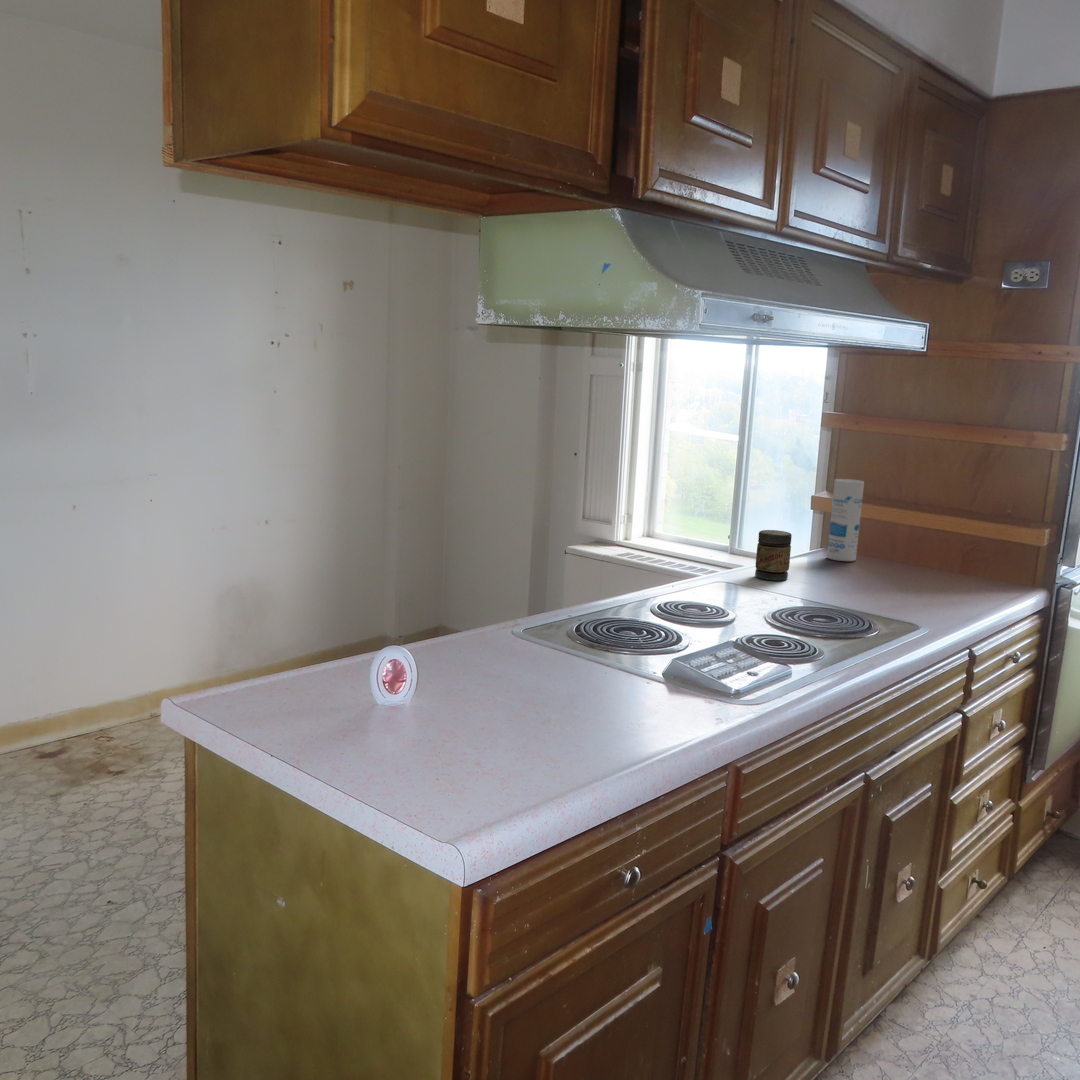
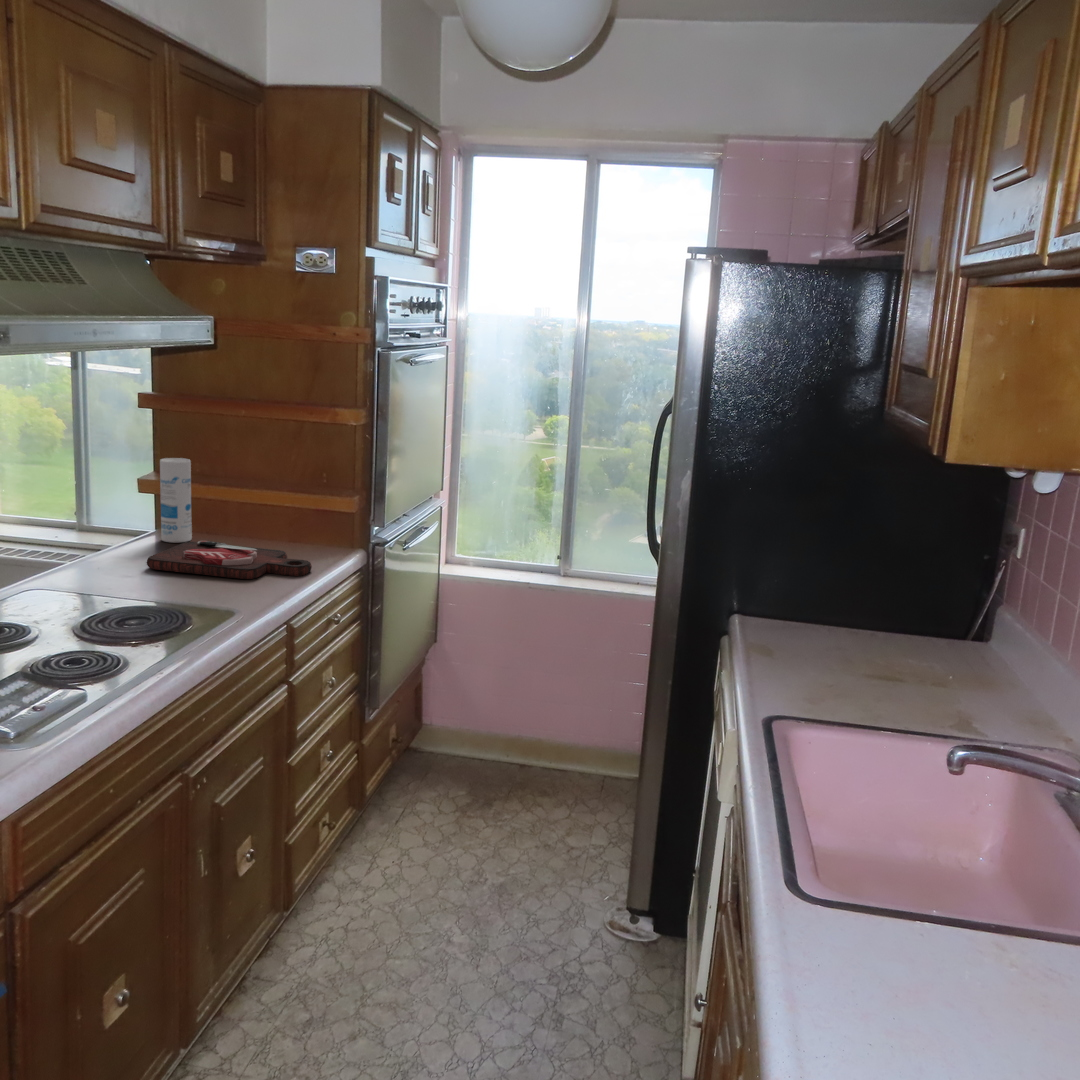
jar: present [755,530,792,581] -> none [72,524,111,578]
cutting board: none [820,560,994,603] -> present [146,541,312,579]

